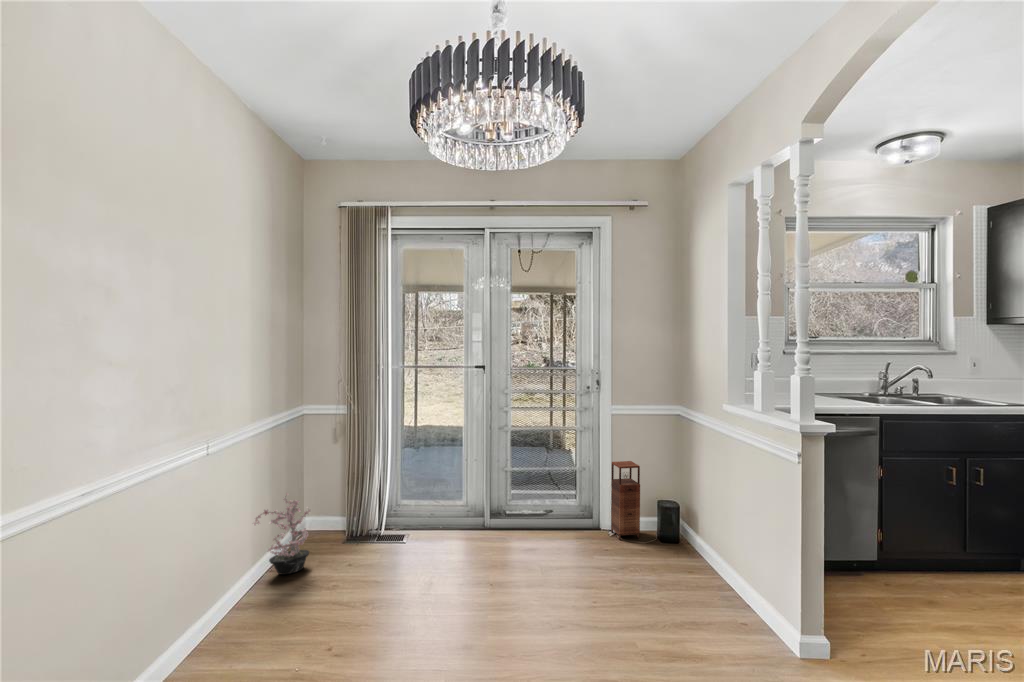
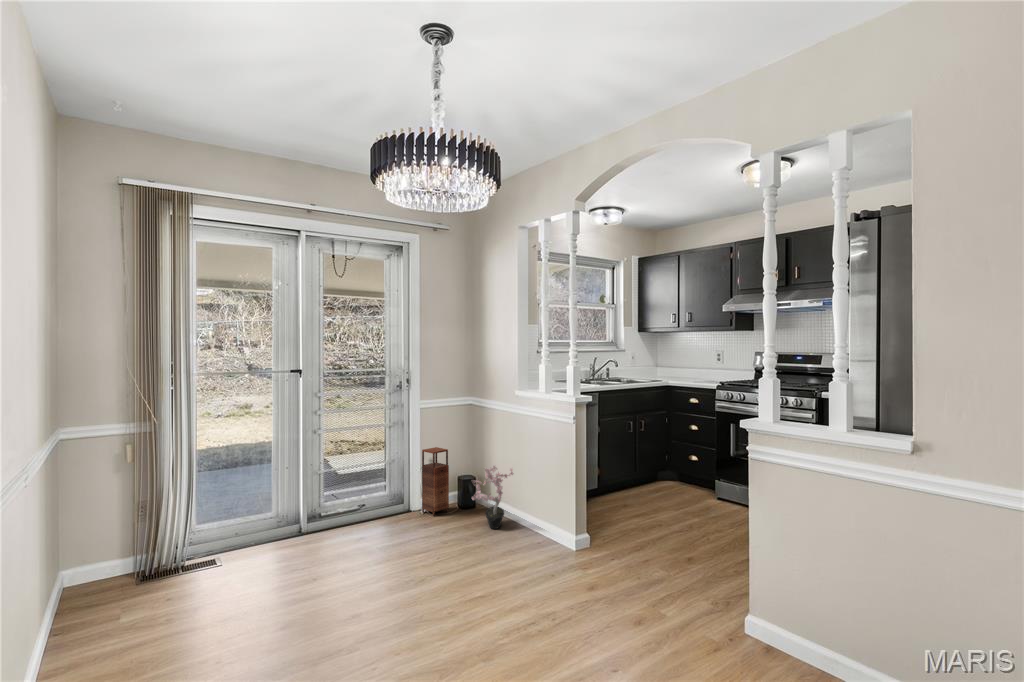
potted plant: present [253,493,310,574] -> present [472,466,513,529]

